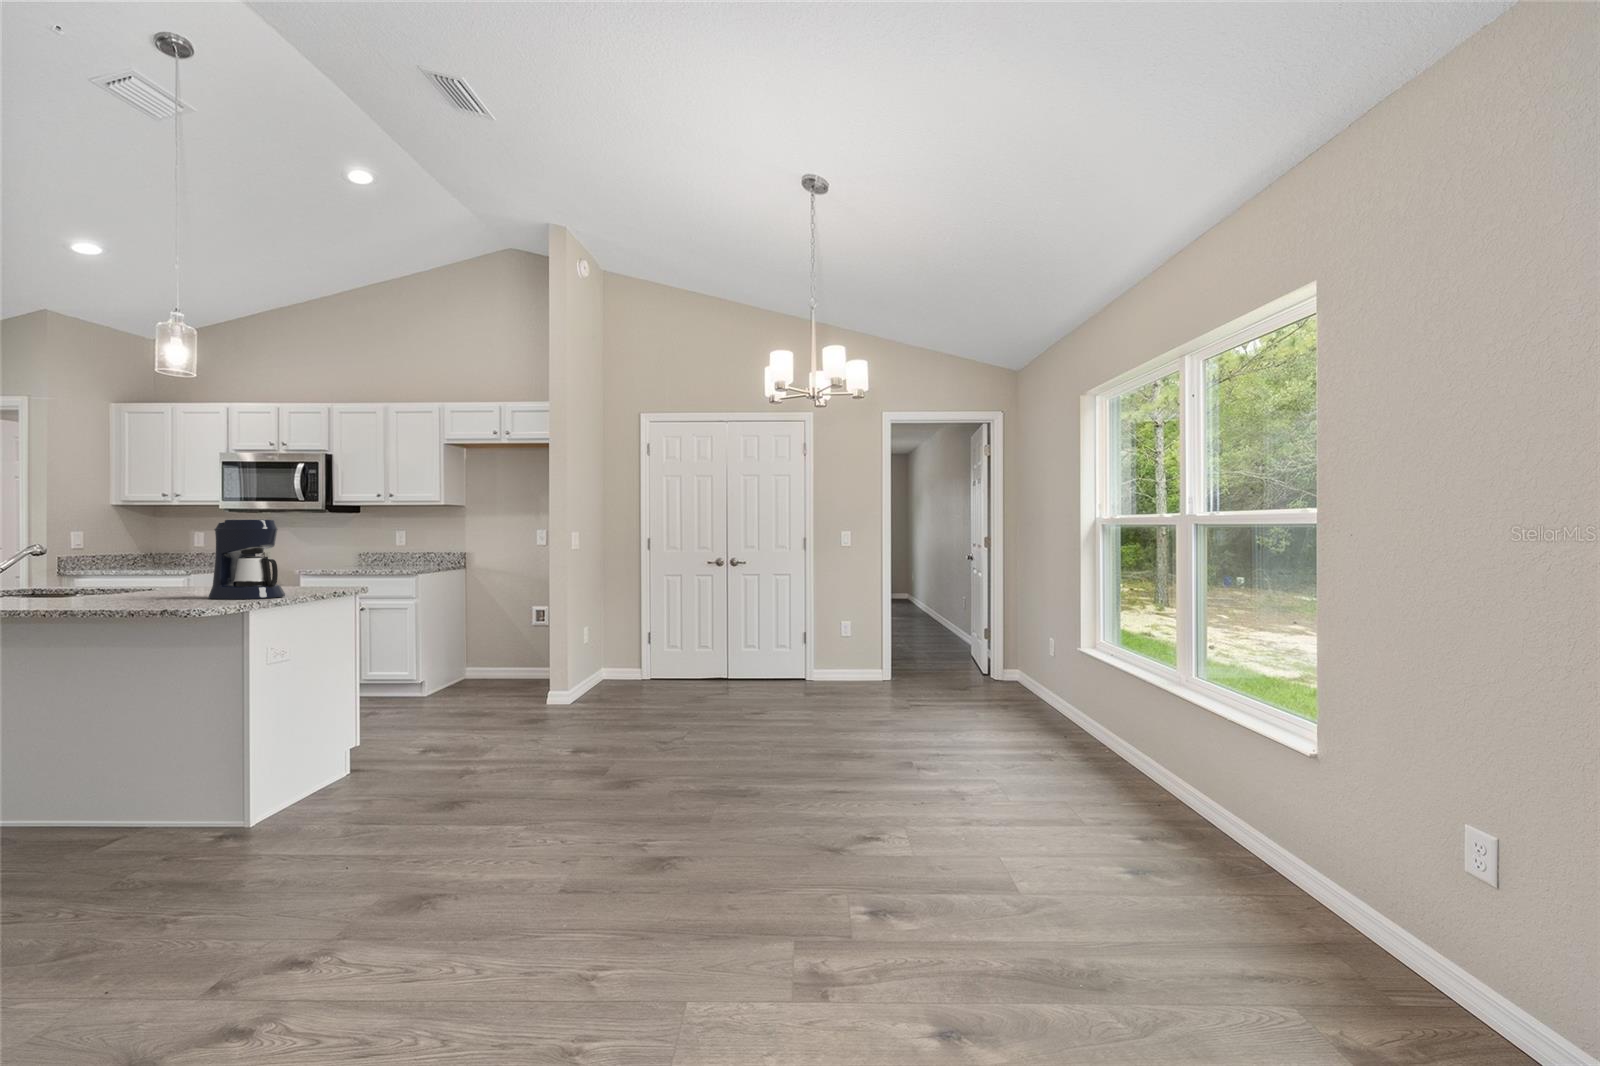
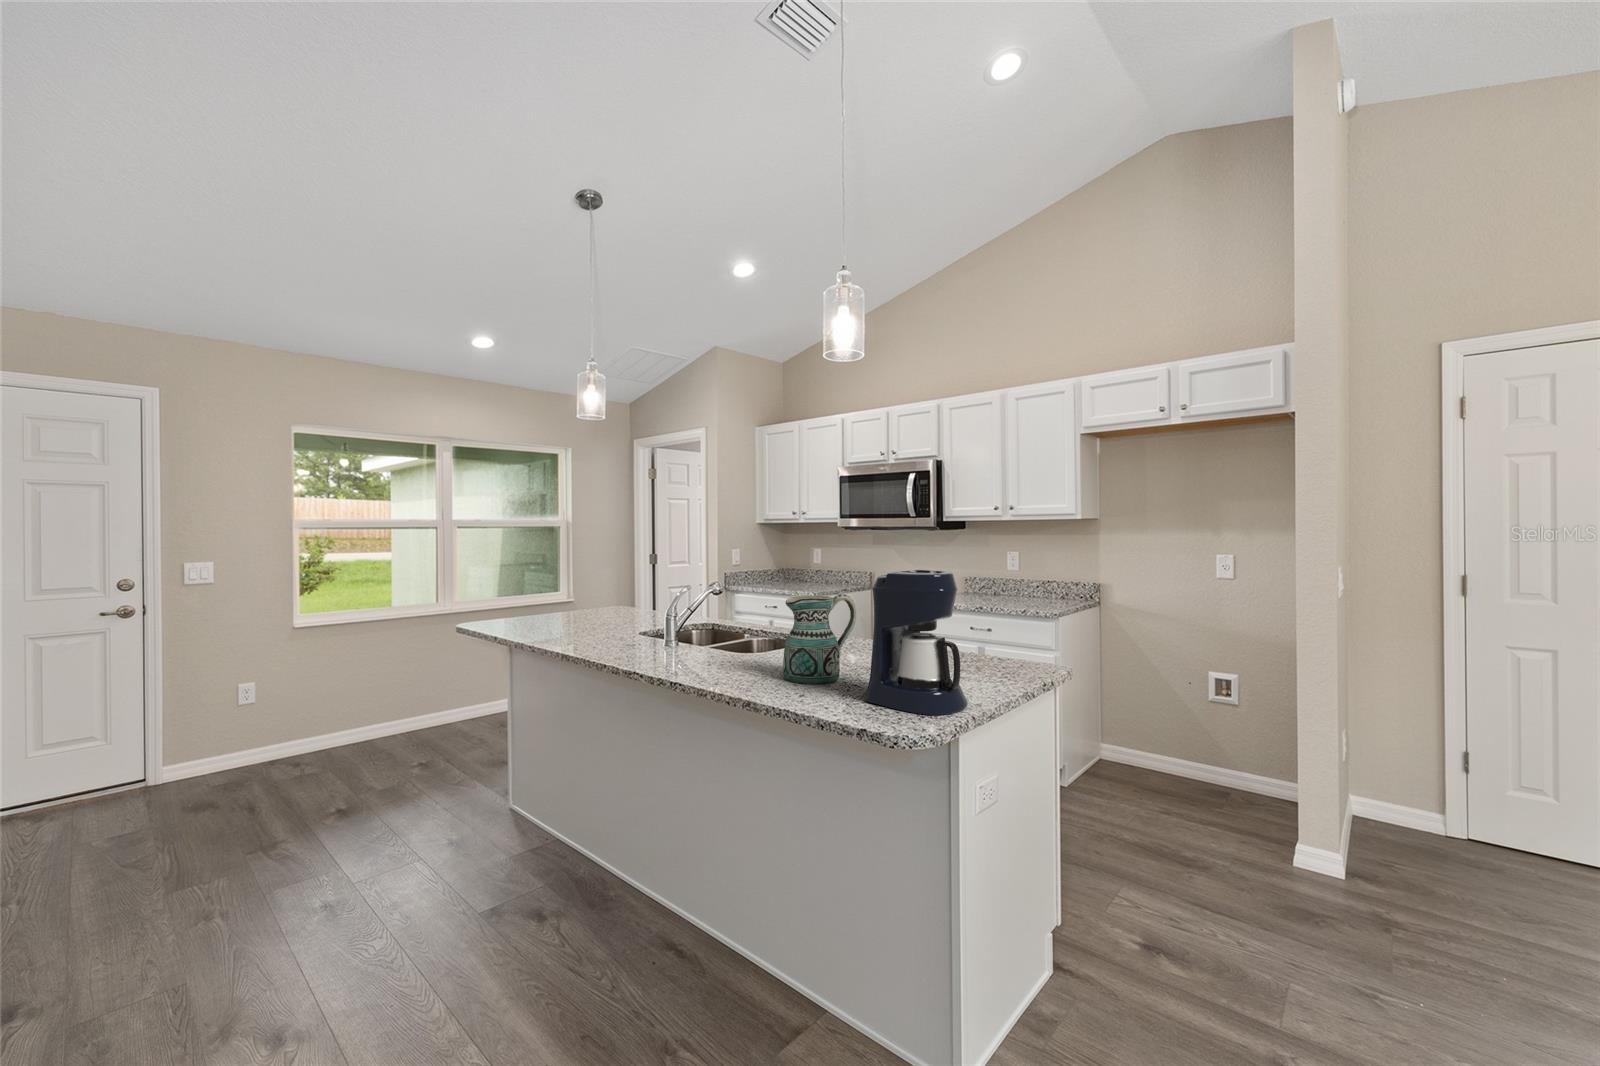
ceramic pitcher: none [140,540,209,598] -> present [783,594,856,684]

